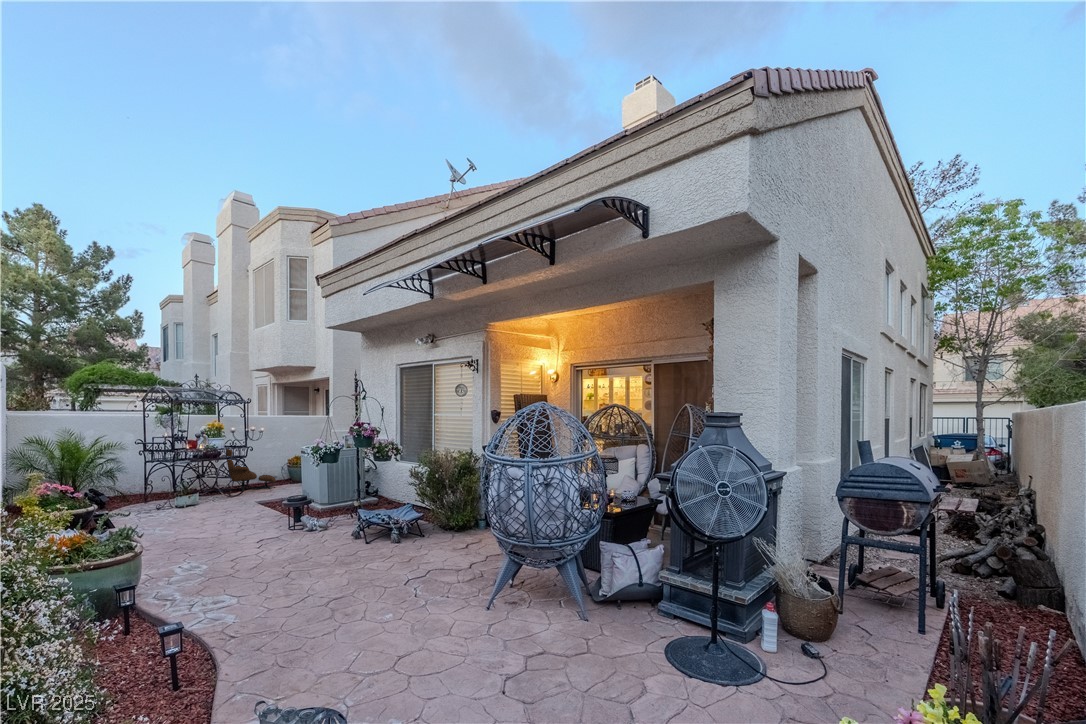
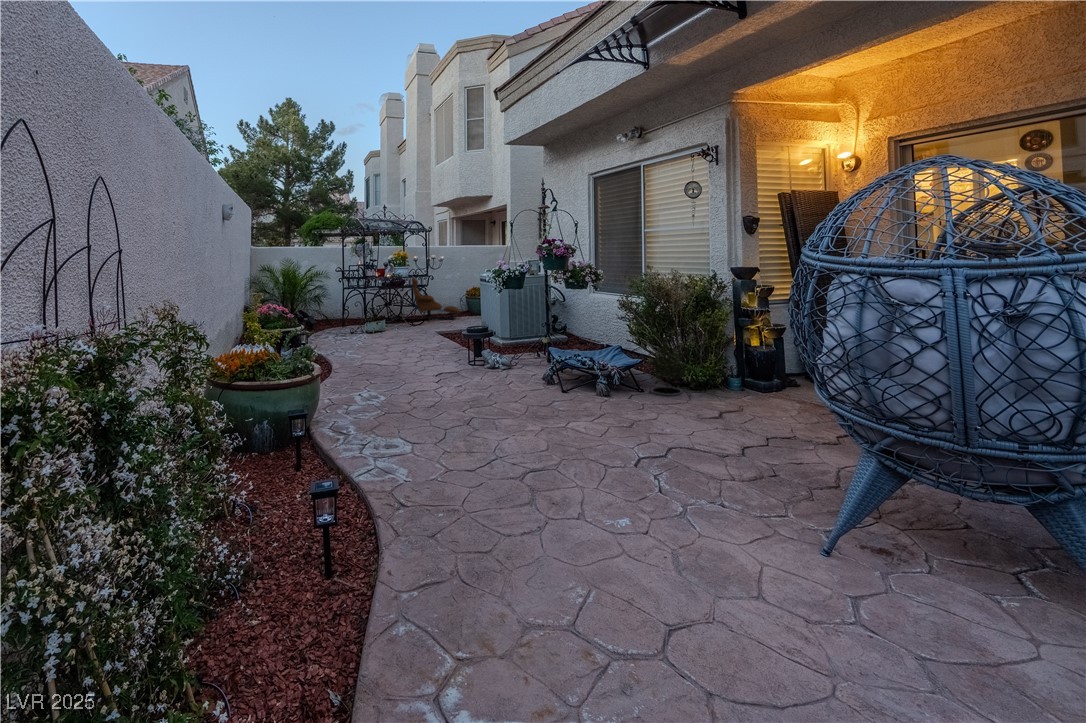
potted tree: none [431,497,460,542] -> present [651,339,684,396]

